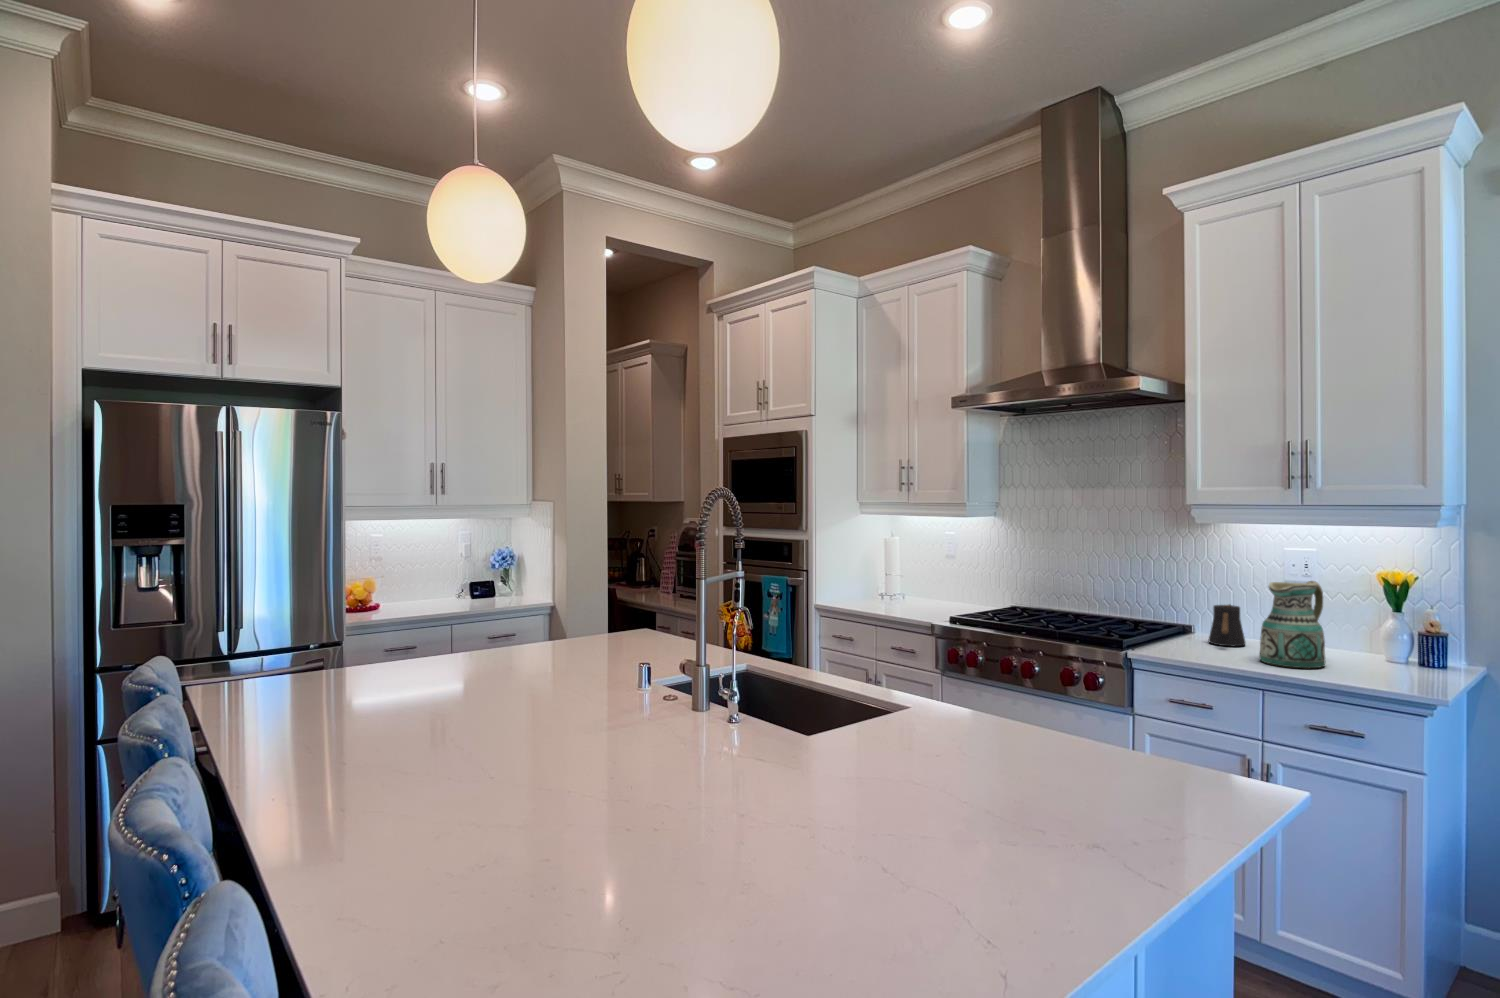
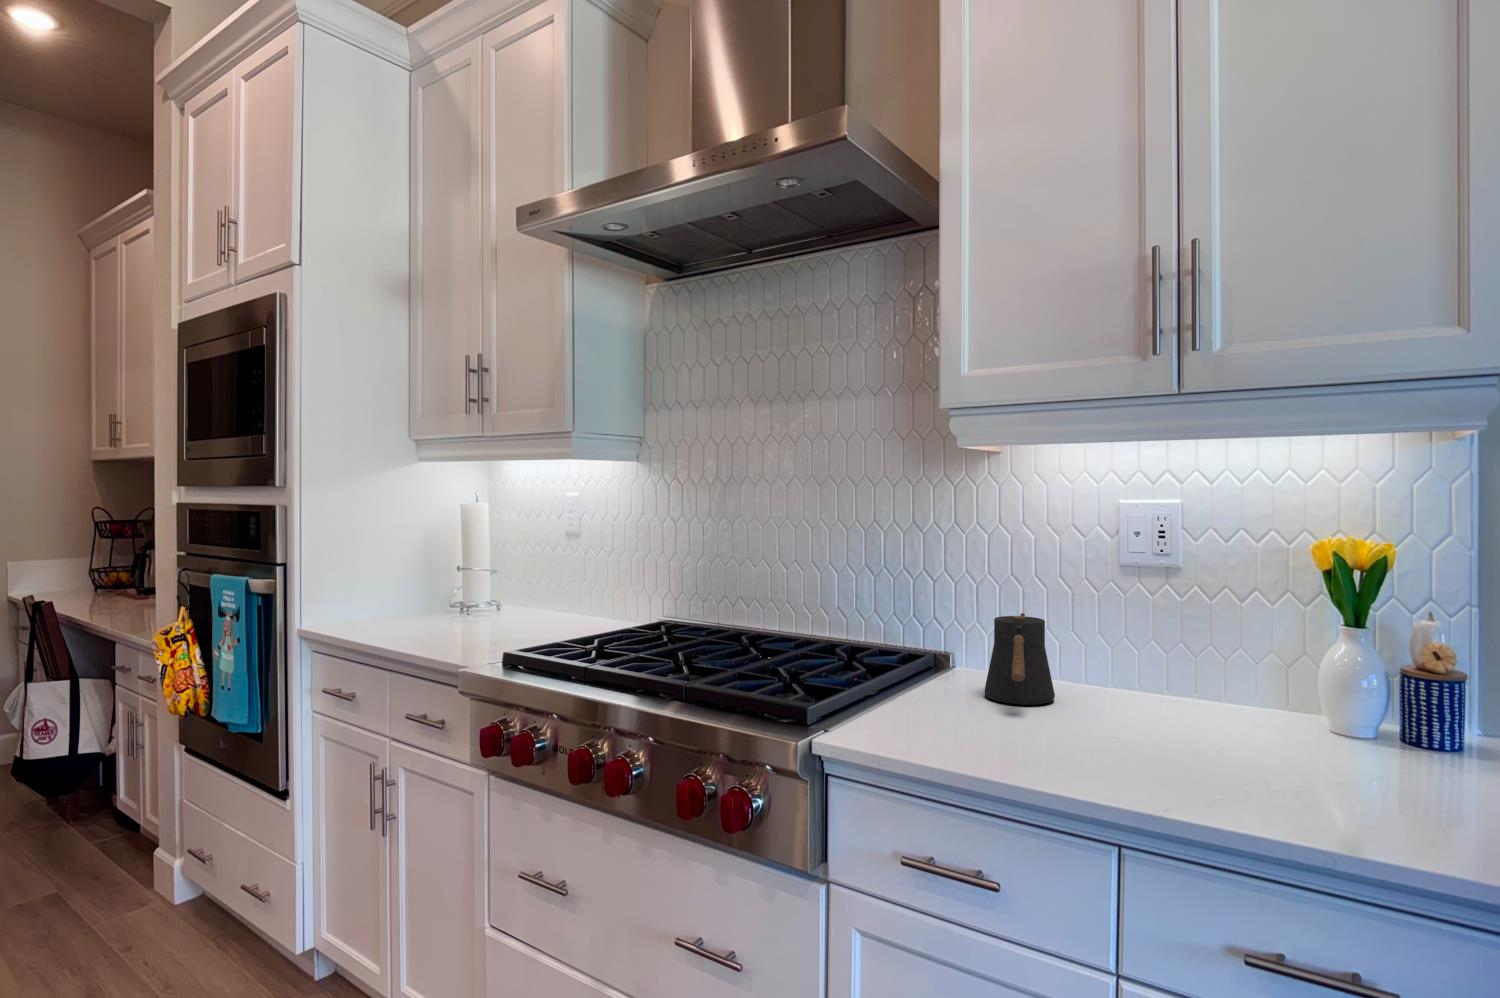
ceramic pitcher: present [1260,581,1325,668] -> none [1094,561,1238,774]

